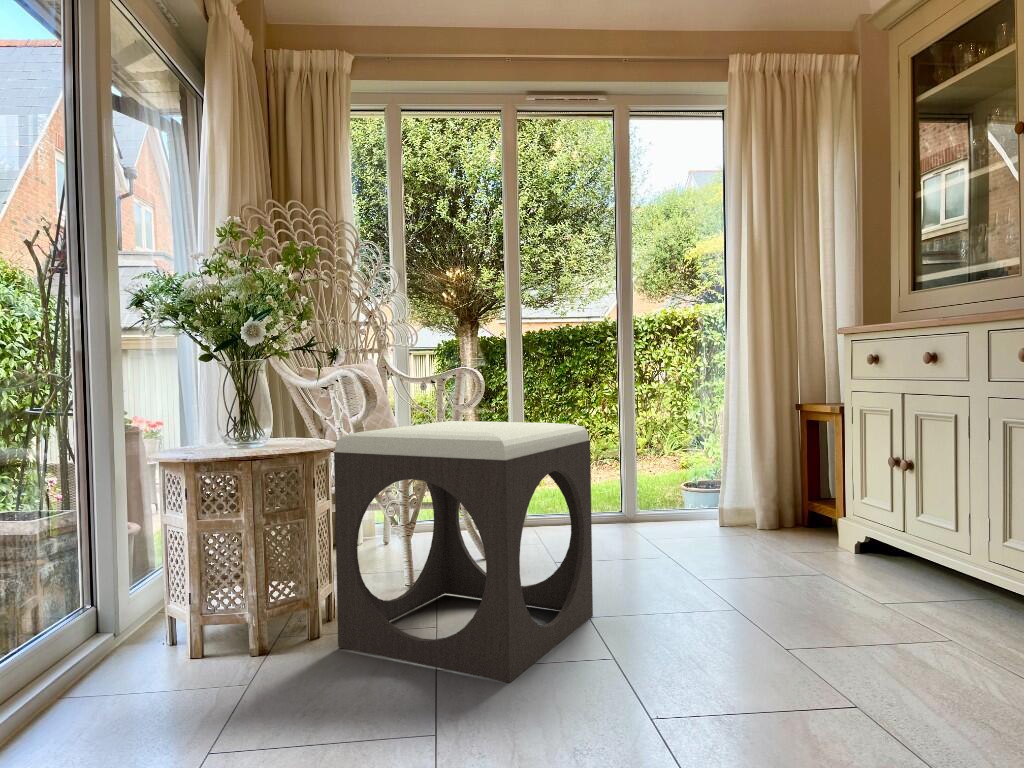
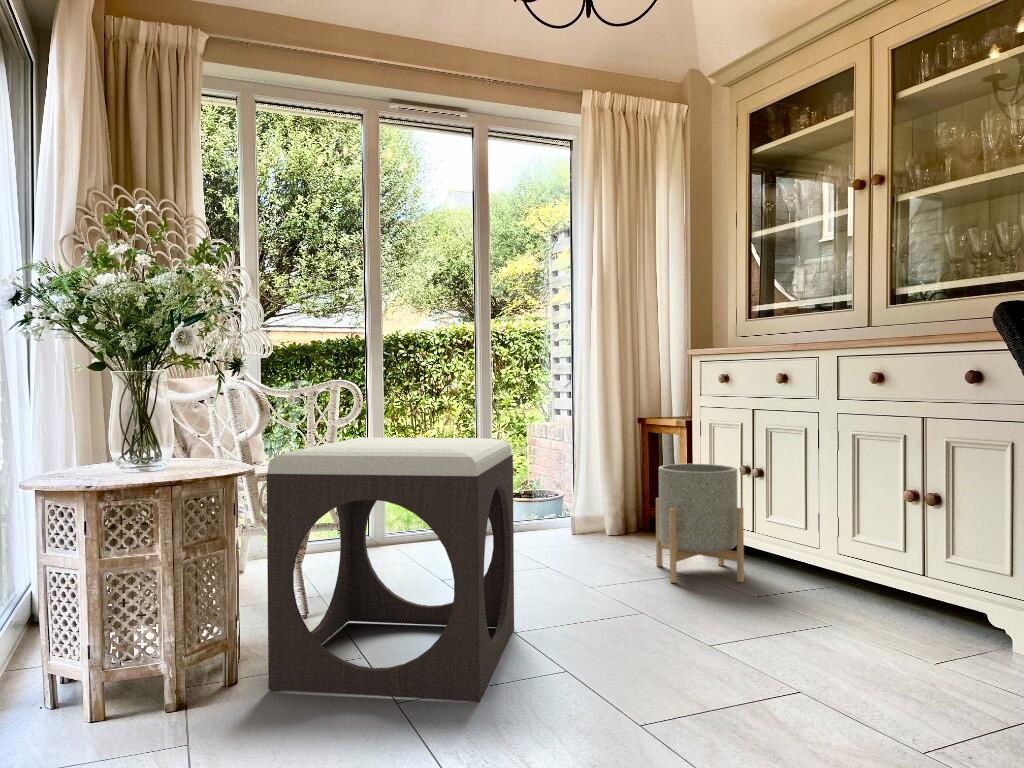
planter: none [786,455,882,591] -> present [656,464,744,583]

